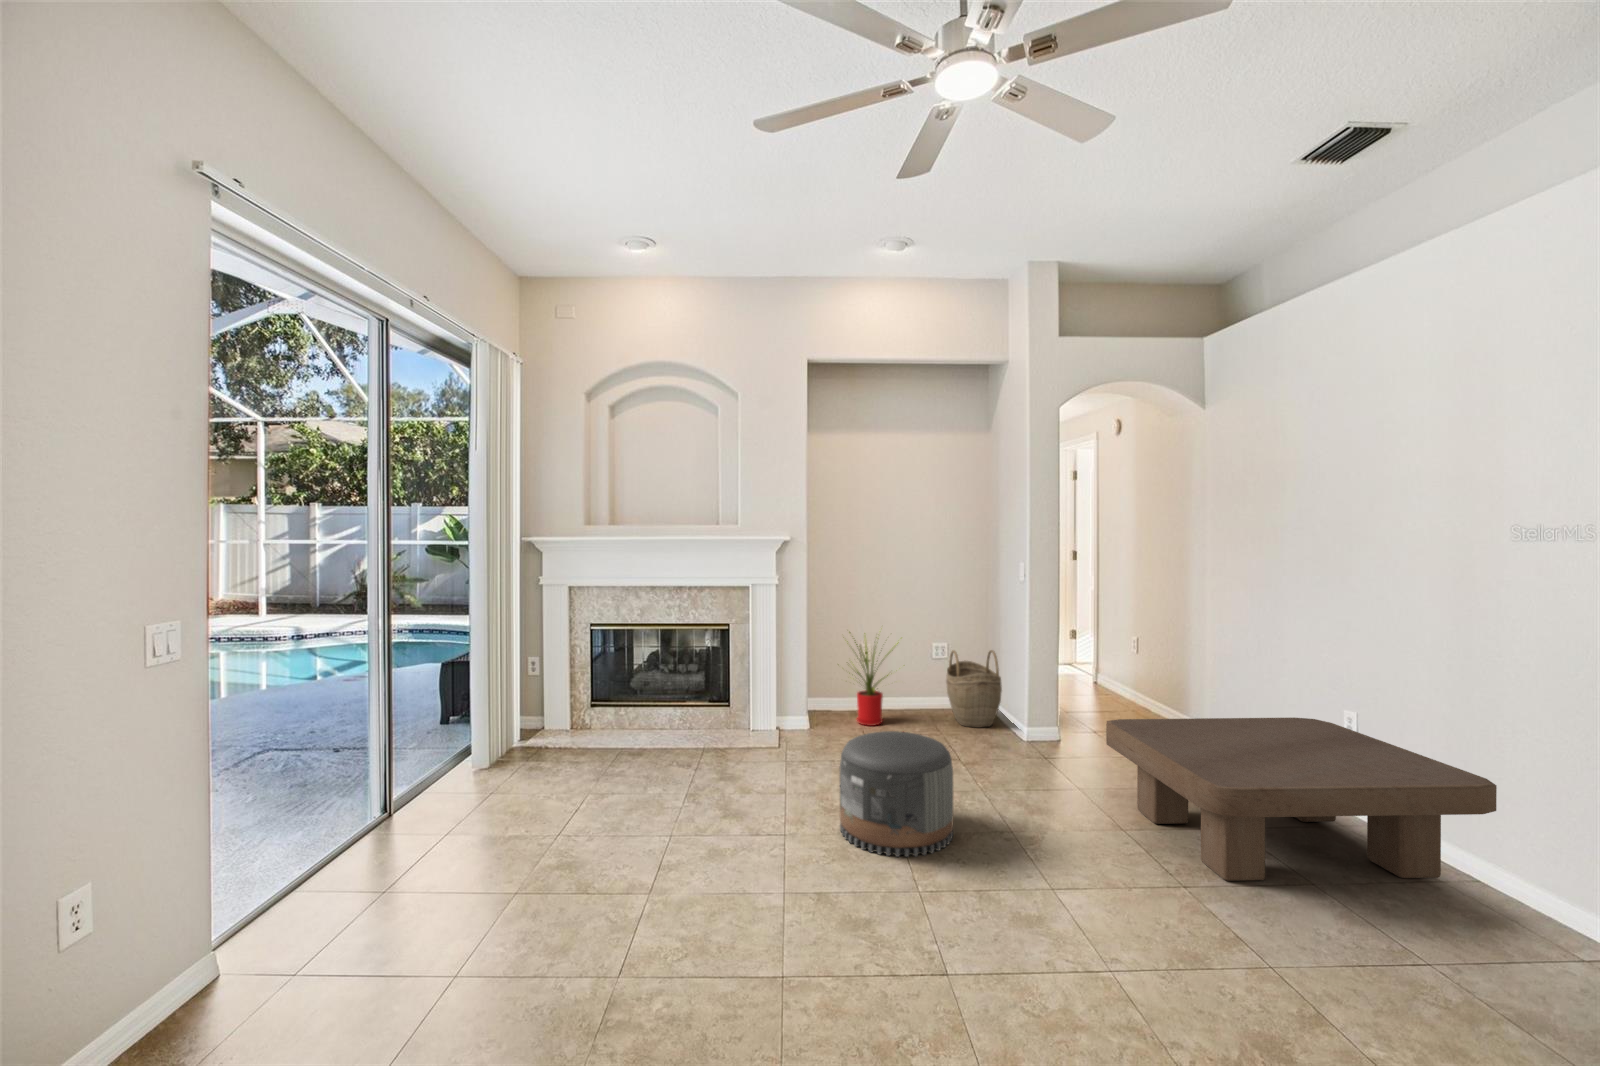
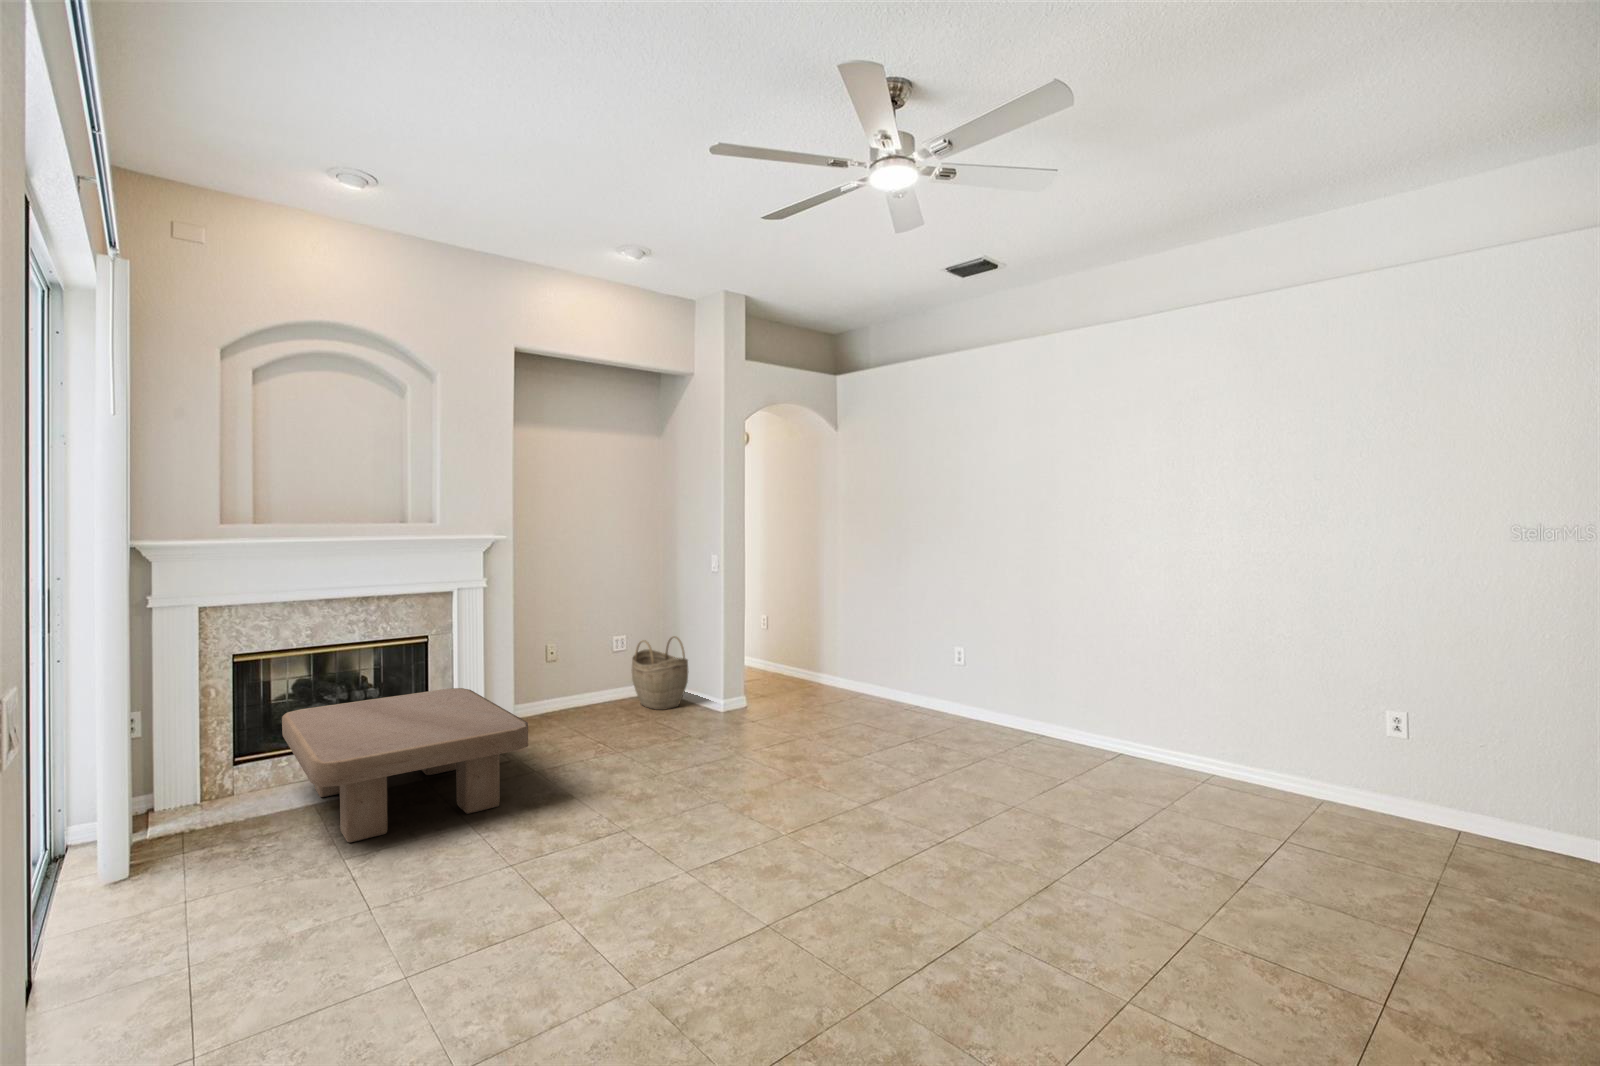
house plant: present [847,632,899,726] -> none [531,623,609,726]
coffee table: present [1106,718,1497,881] -> present [282,688,528,842]
pouf: present [840,731,953,857] -> none [655,710,754,814]

